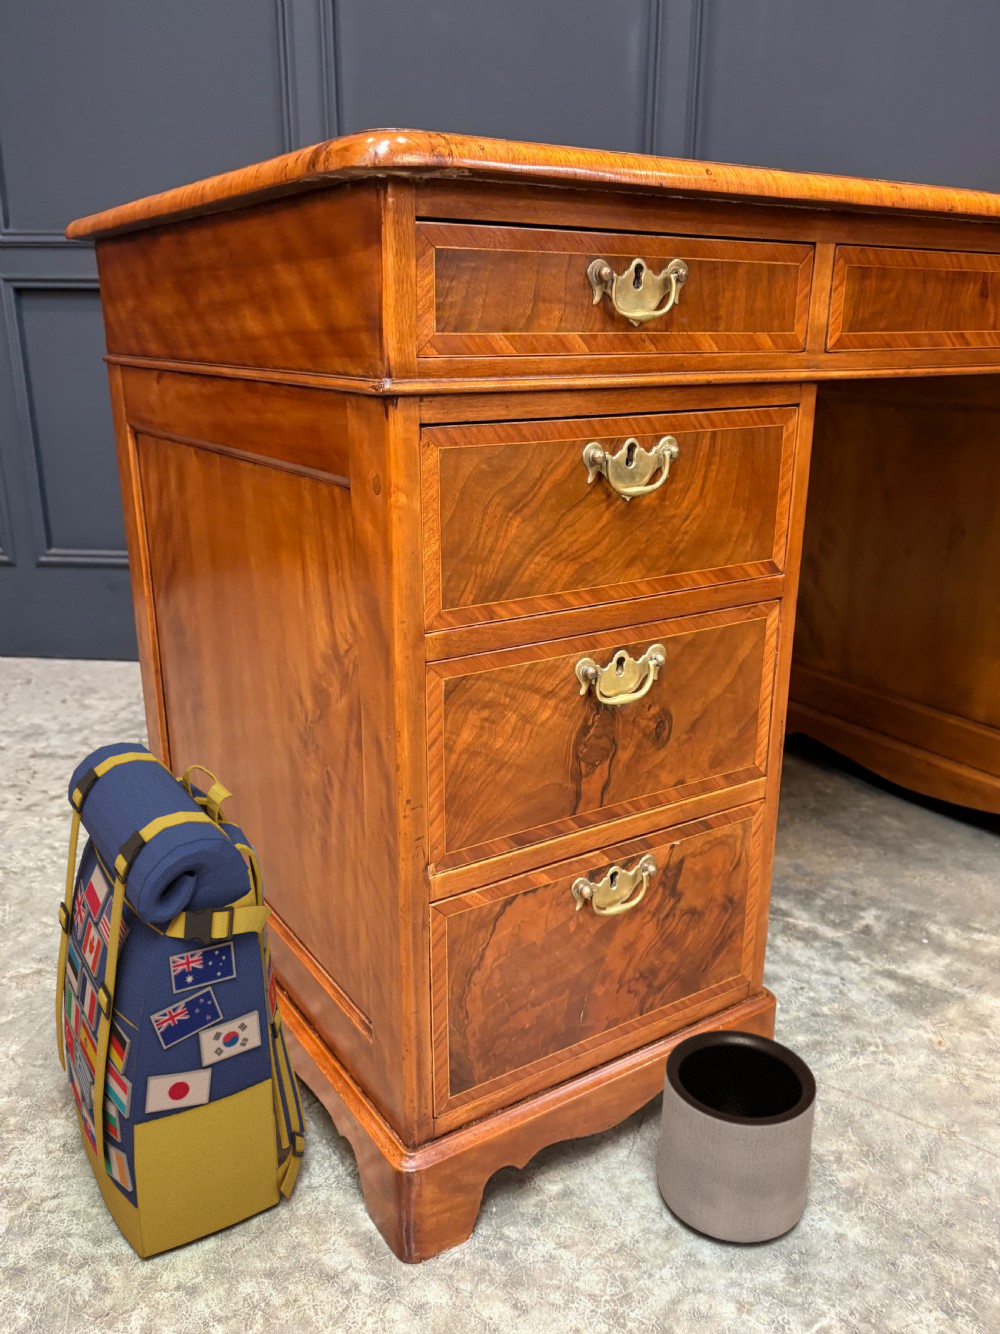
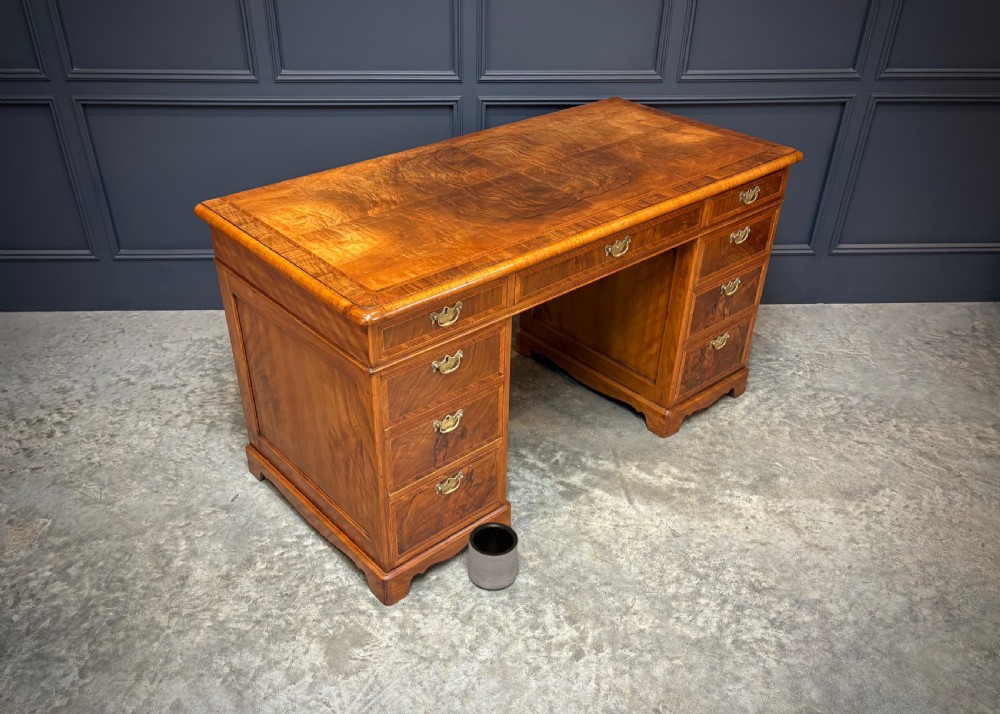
backpack: present [55,742,307,1258] -> none [248,442,347,614]

